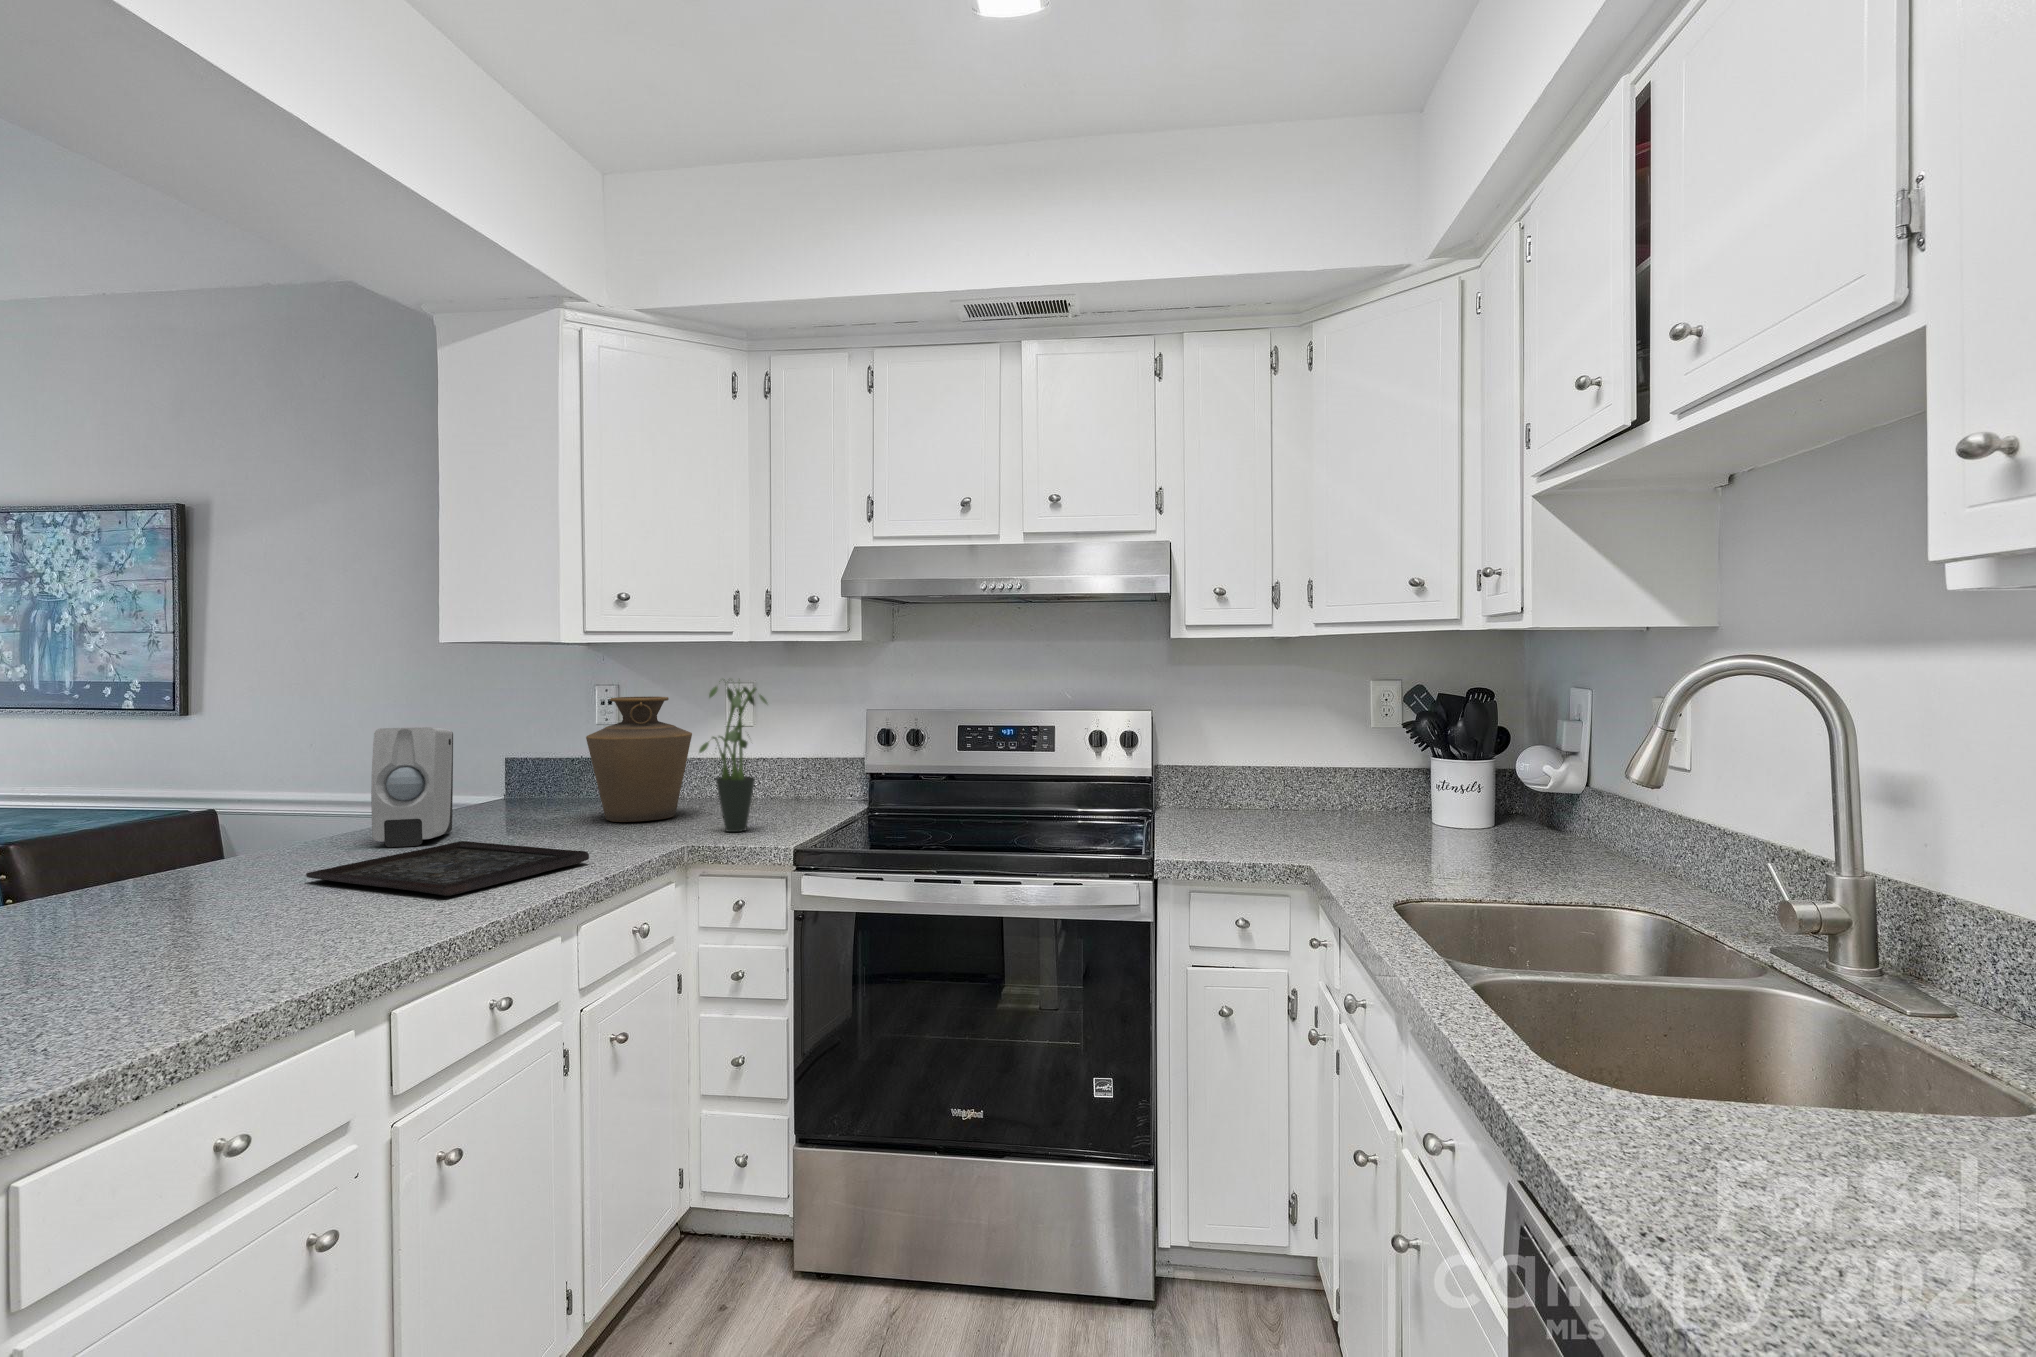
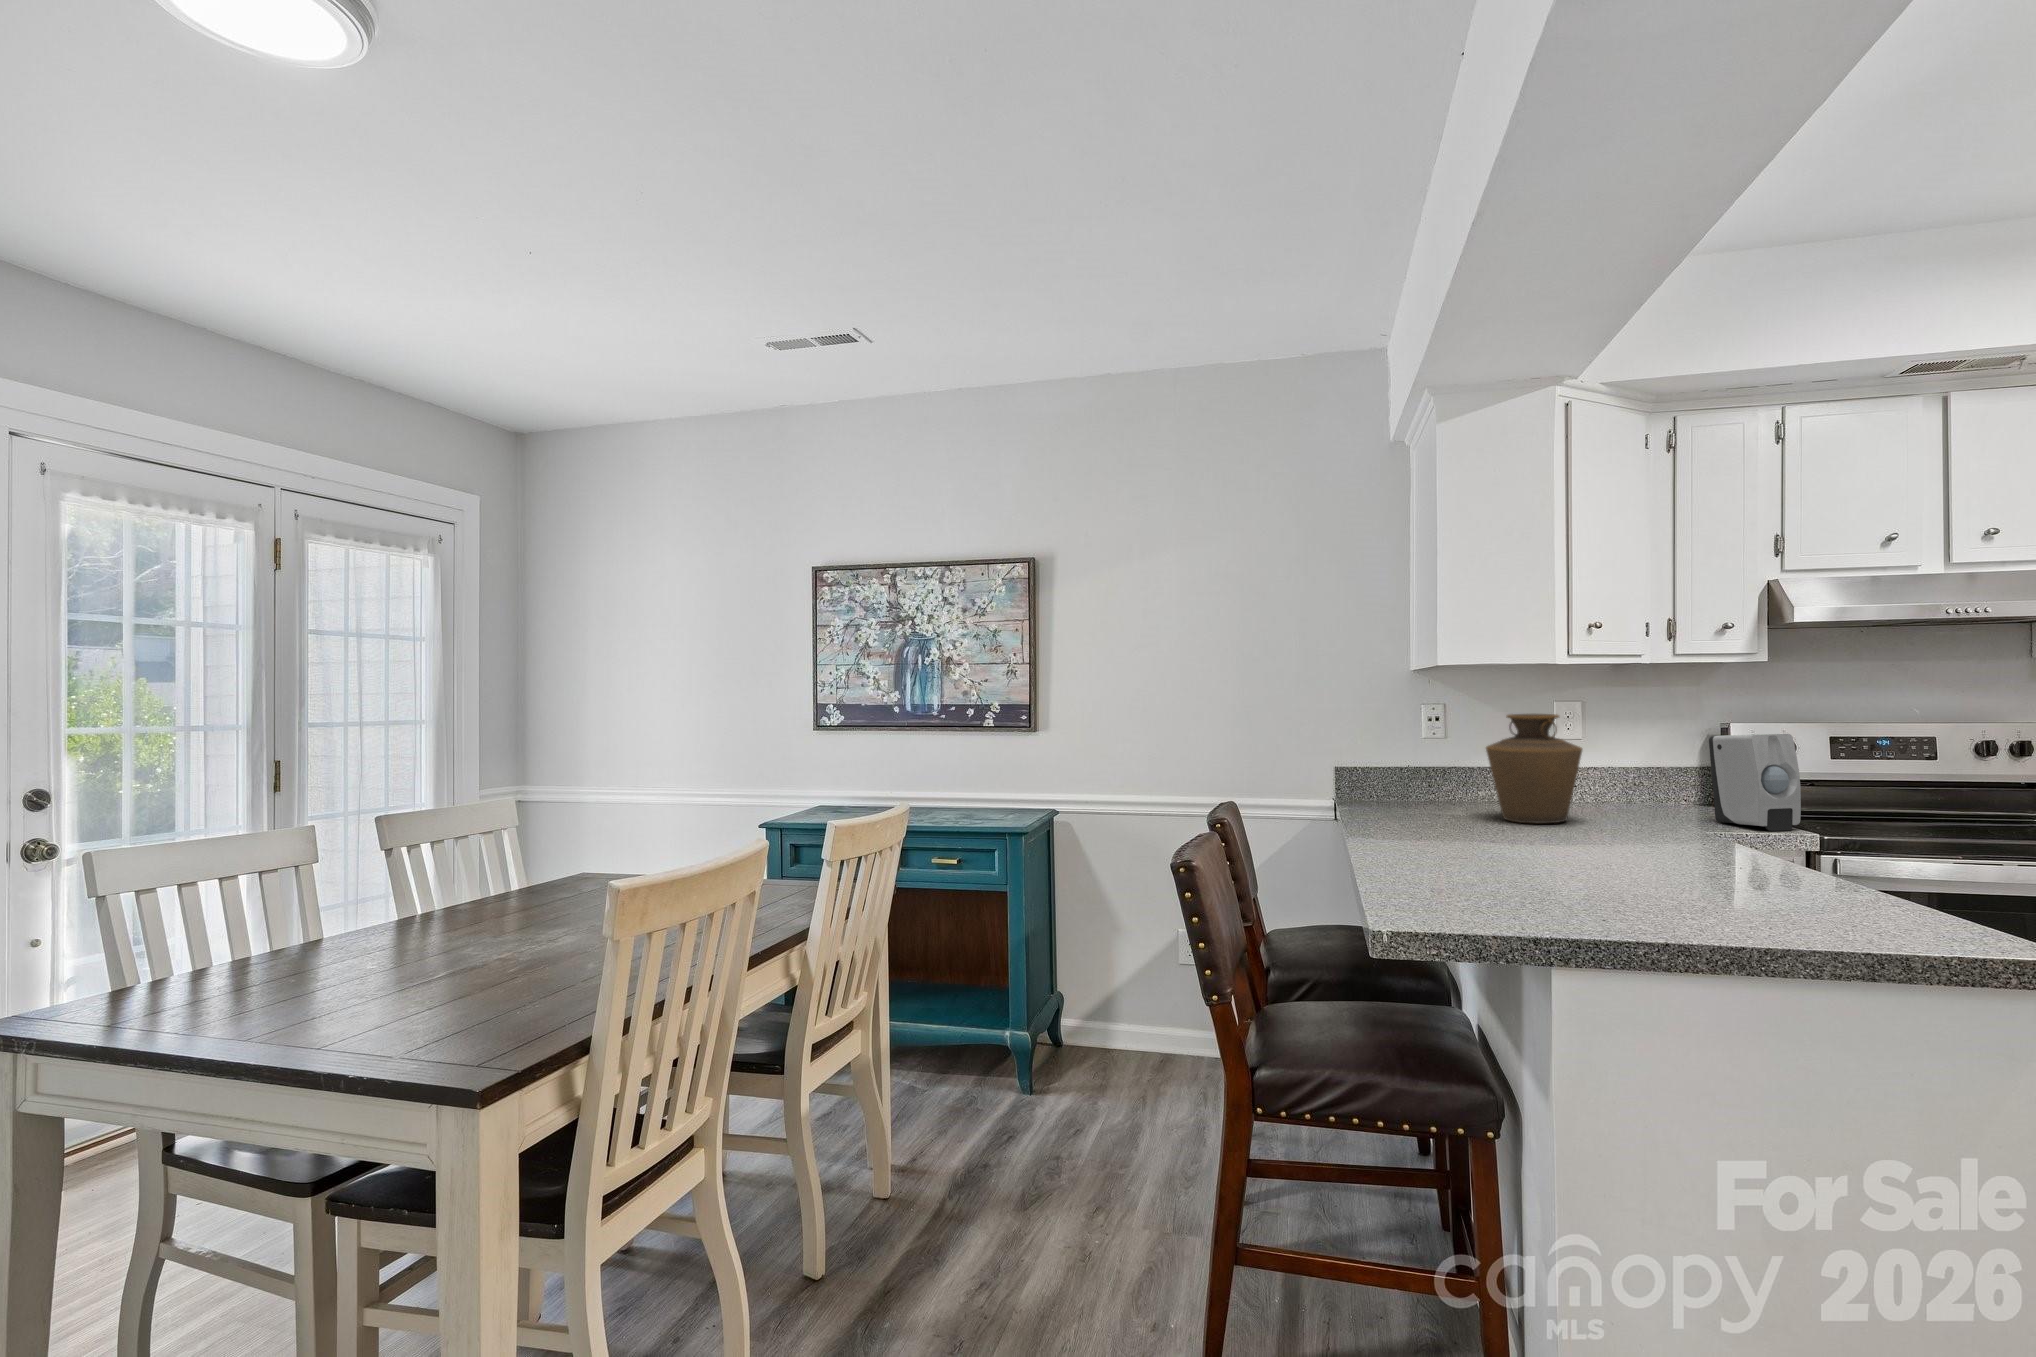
potted plant: present [699,679,767,832] -> none [1647,698,1711,834]
soap dispenser: present [371,727,453,847] -> present [1709,734,1801,831]
tray: present [306,841,589,896] -> none [1465,838,1654,881]

